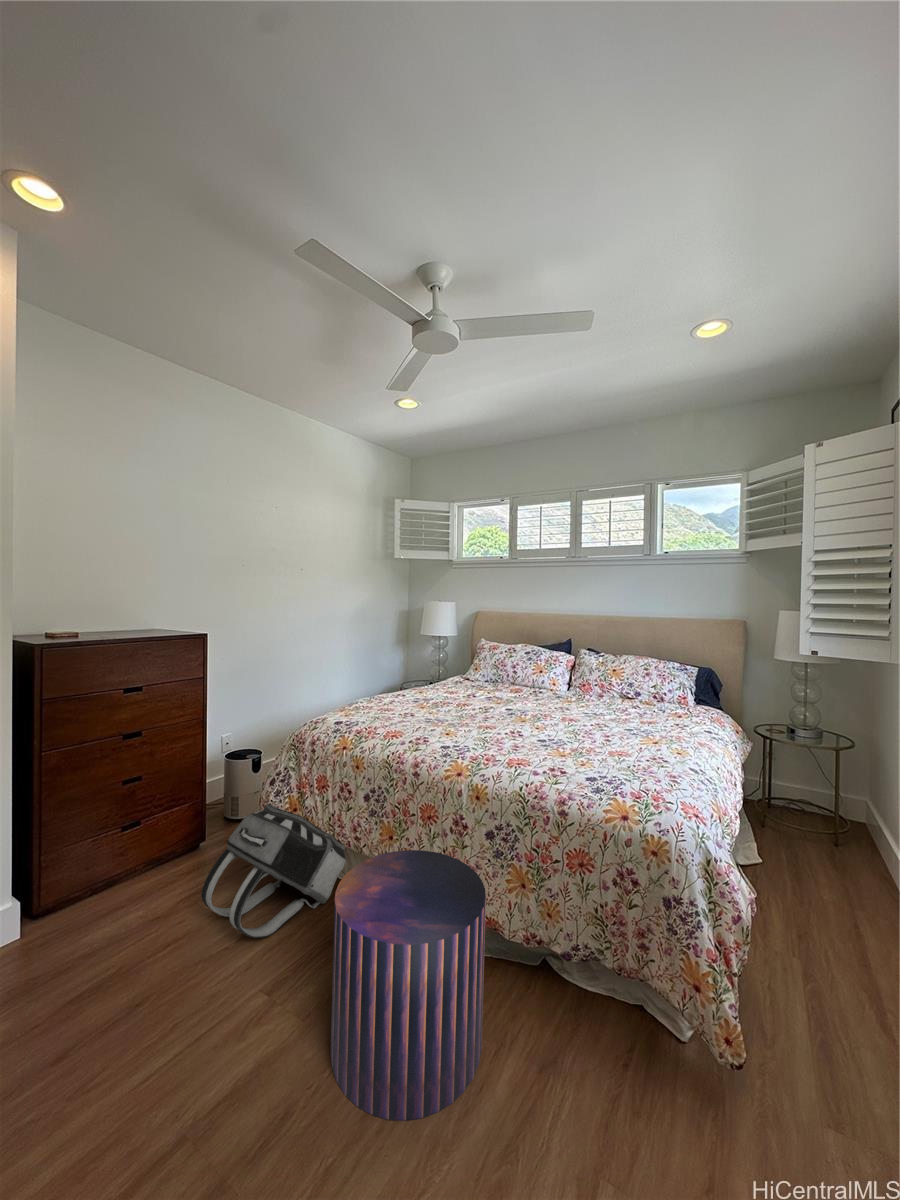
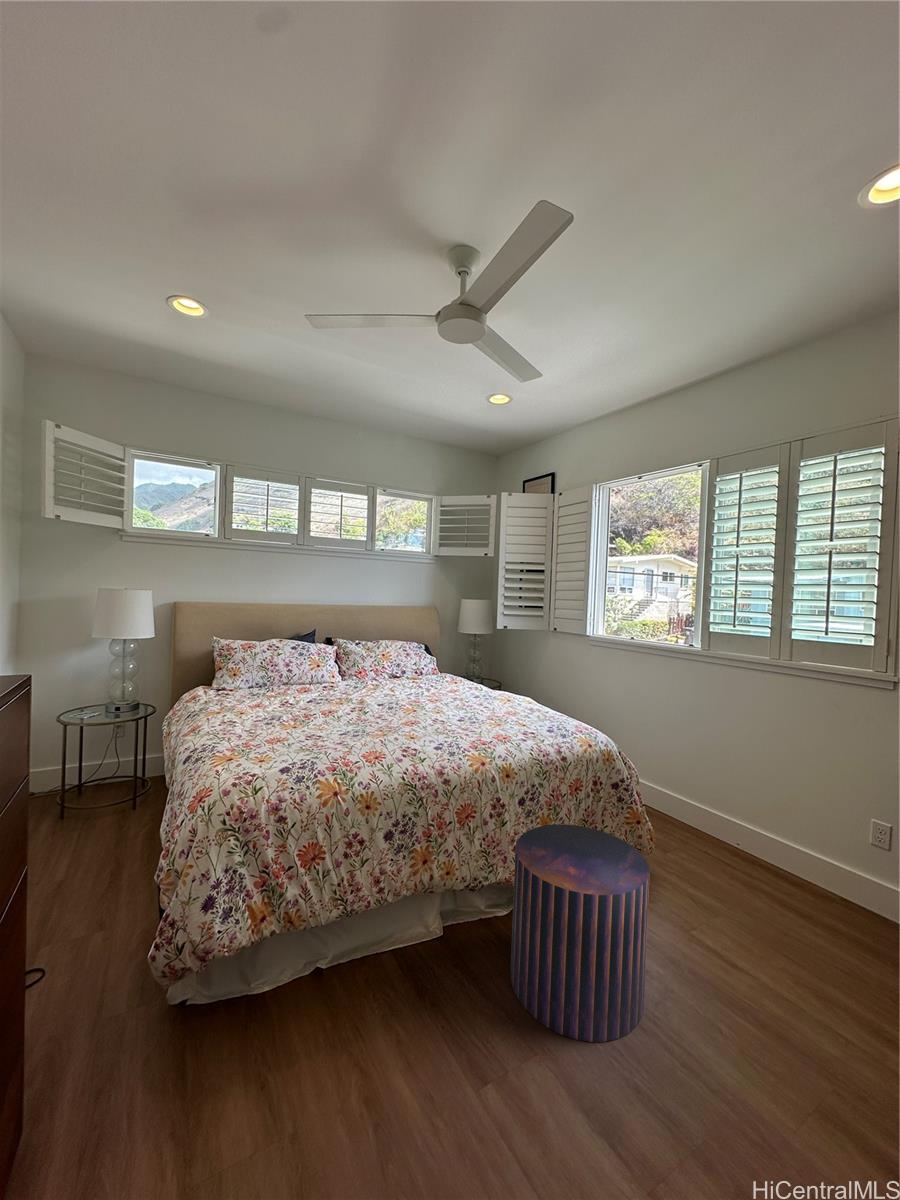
backpack: present [201,804,346,938] -> none [265,894,403,1115]

